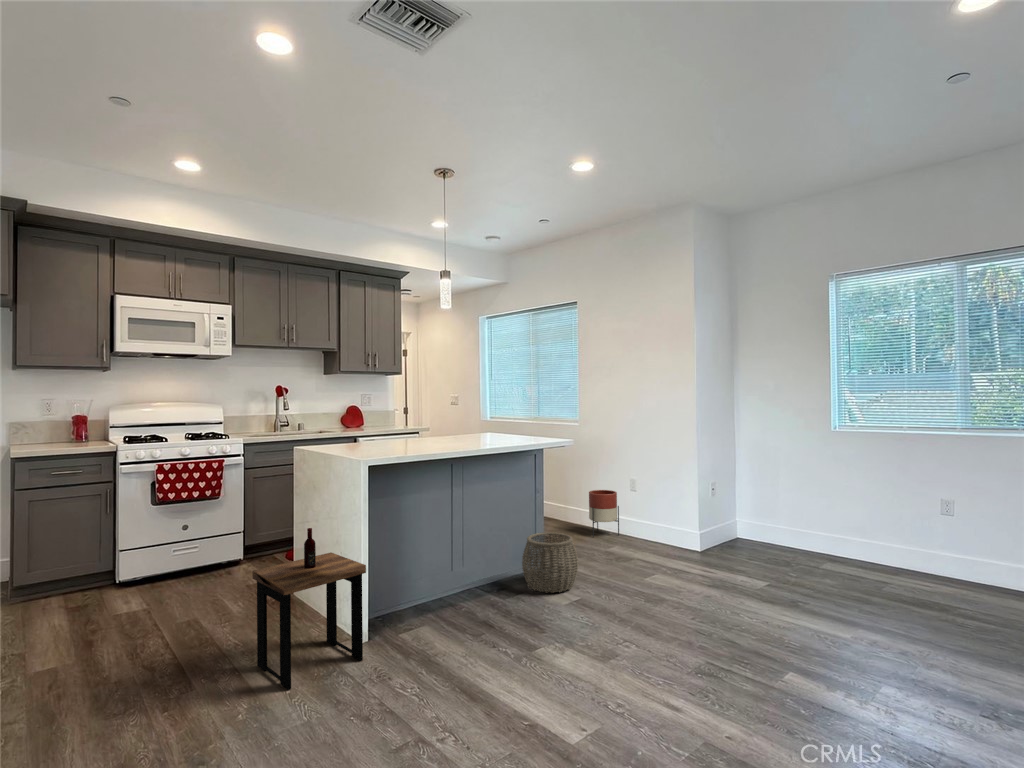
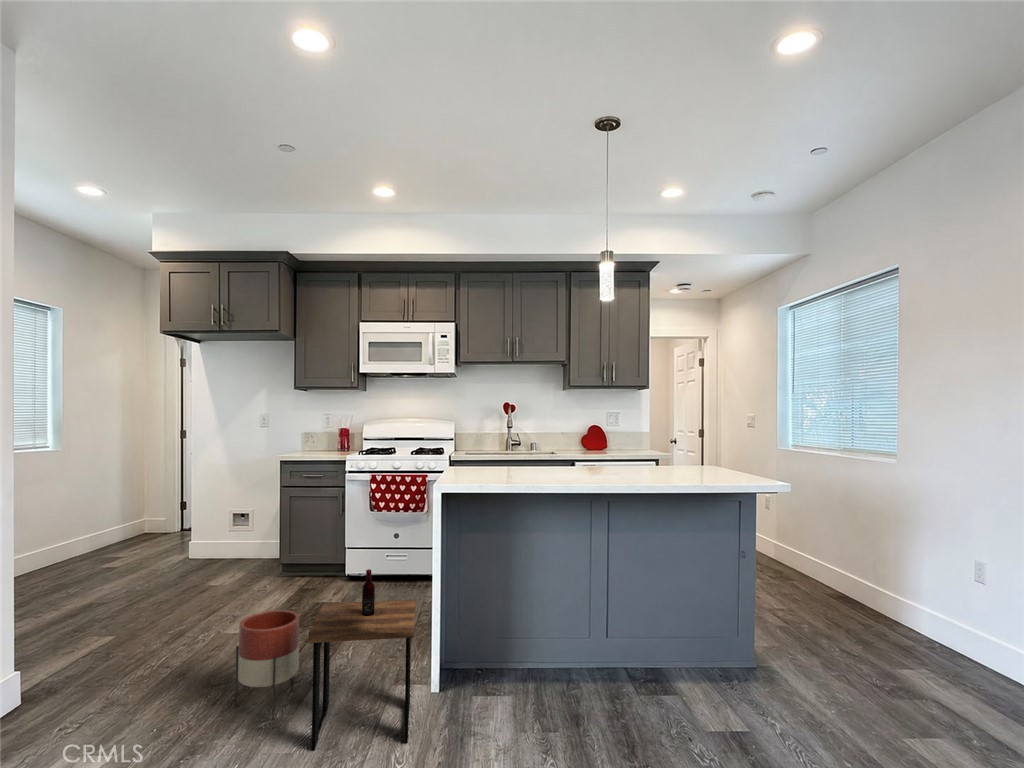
planter: present [589,490,619,537] -> present [235,610,299,720]
woven basket: present [522,532,578,593] -> none [691,631,785,738]

